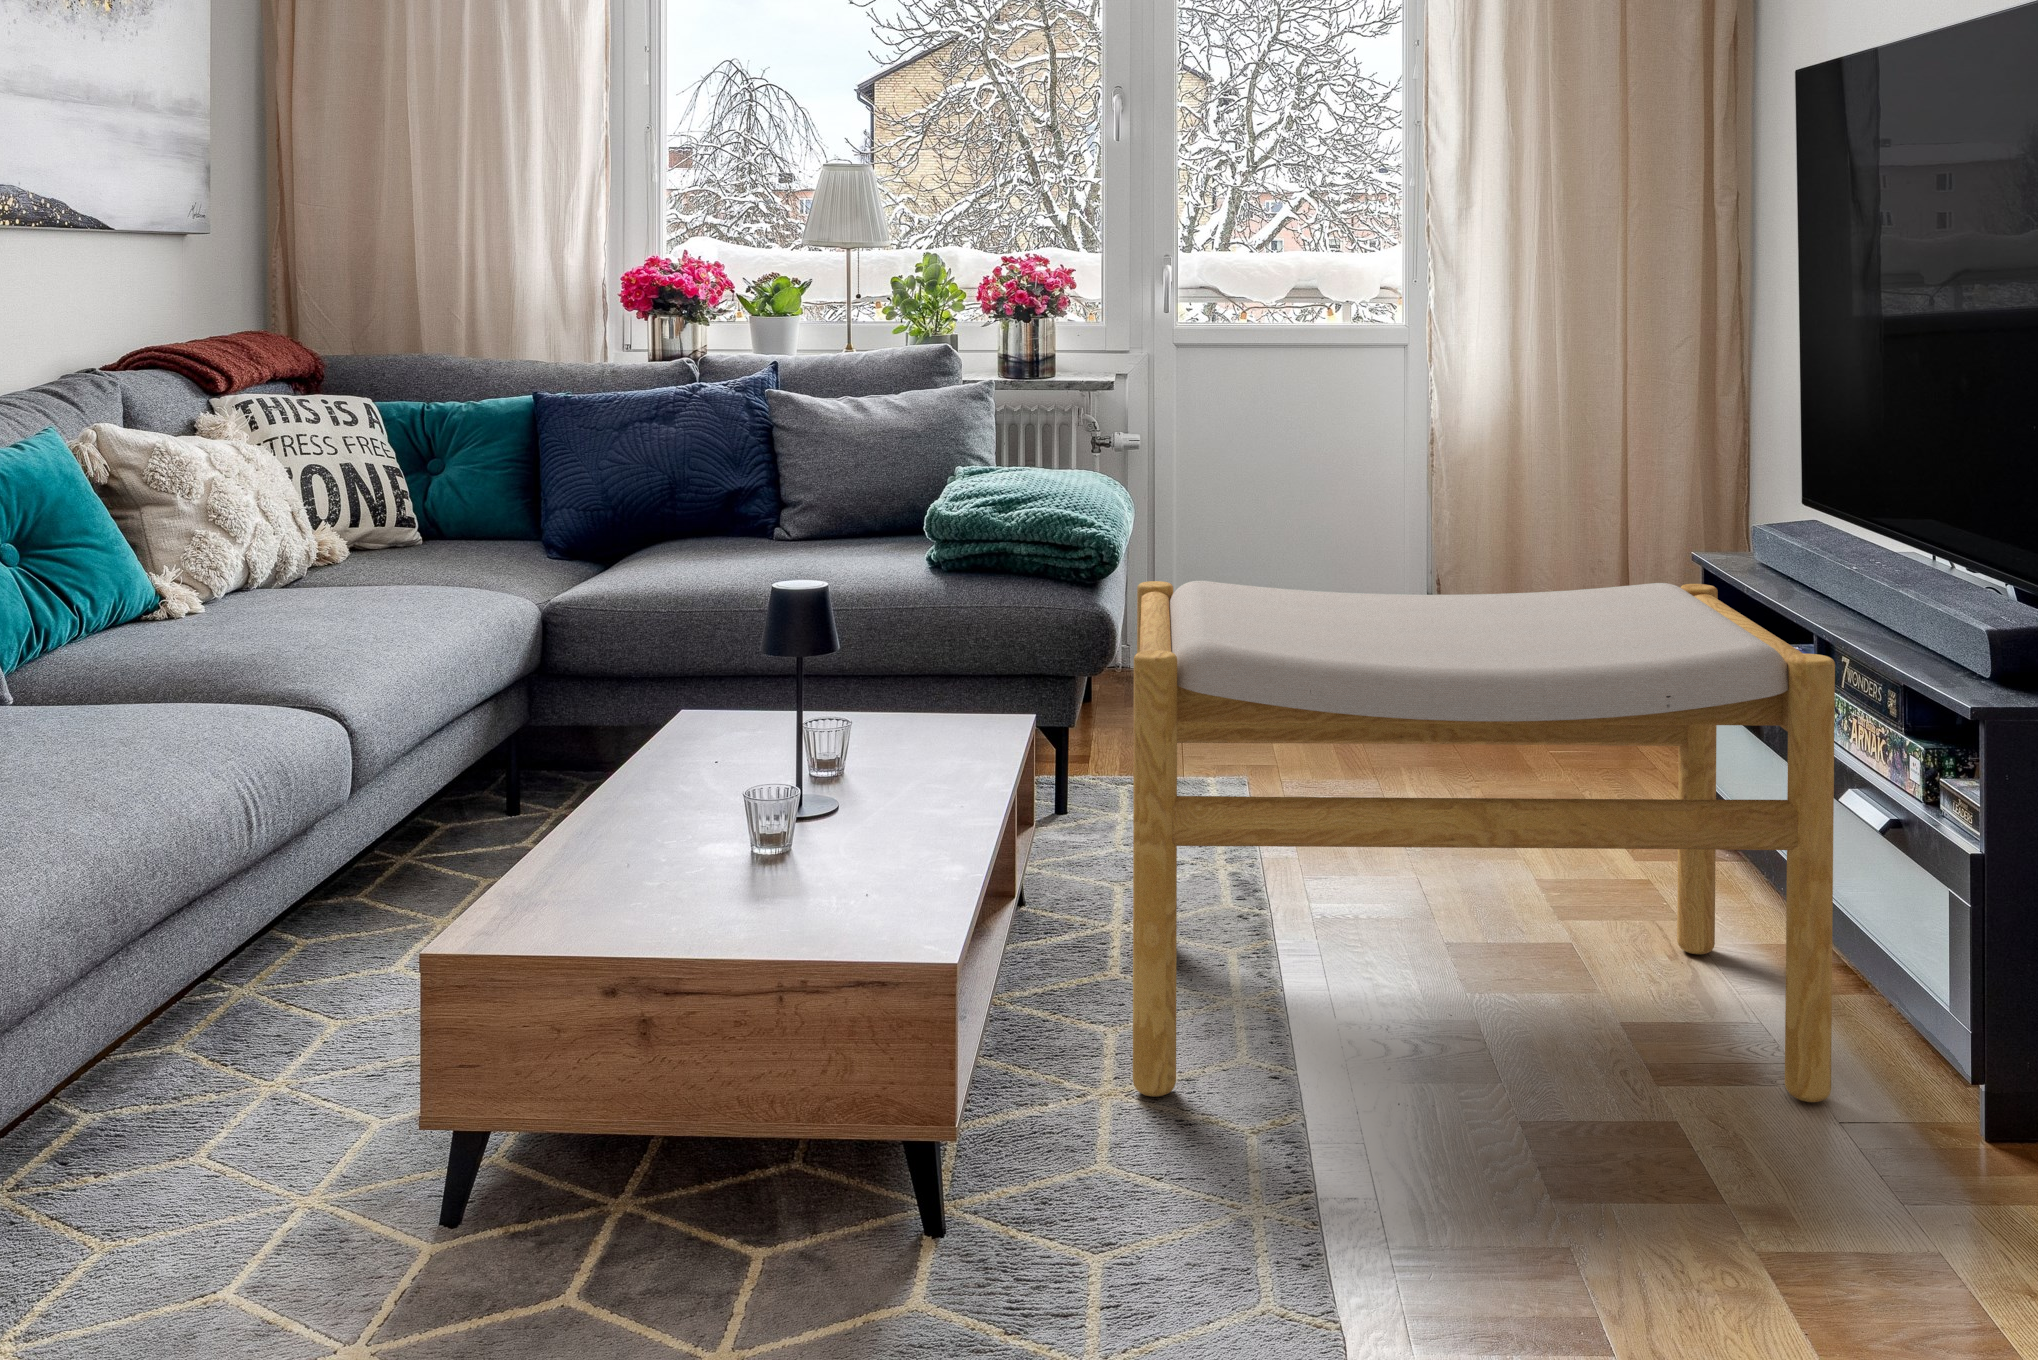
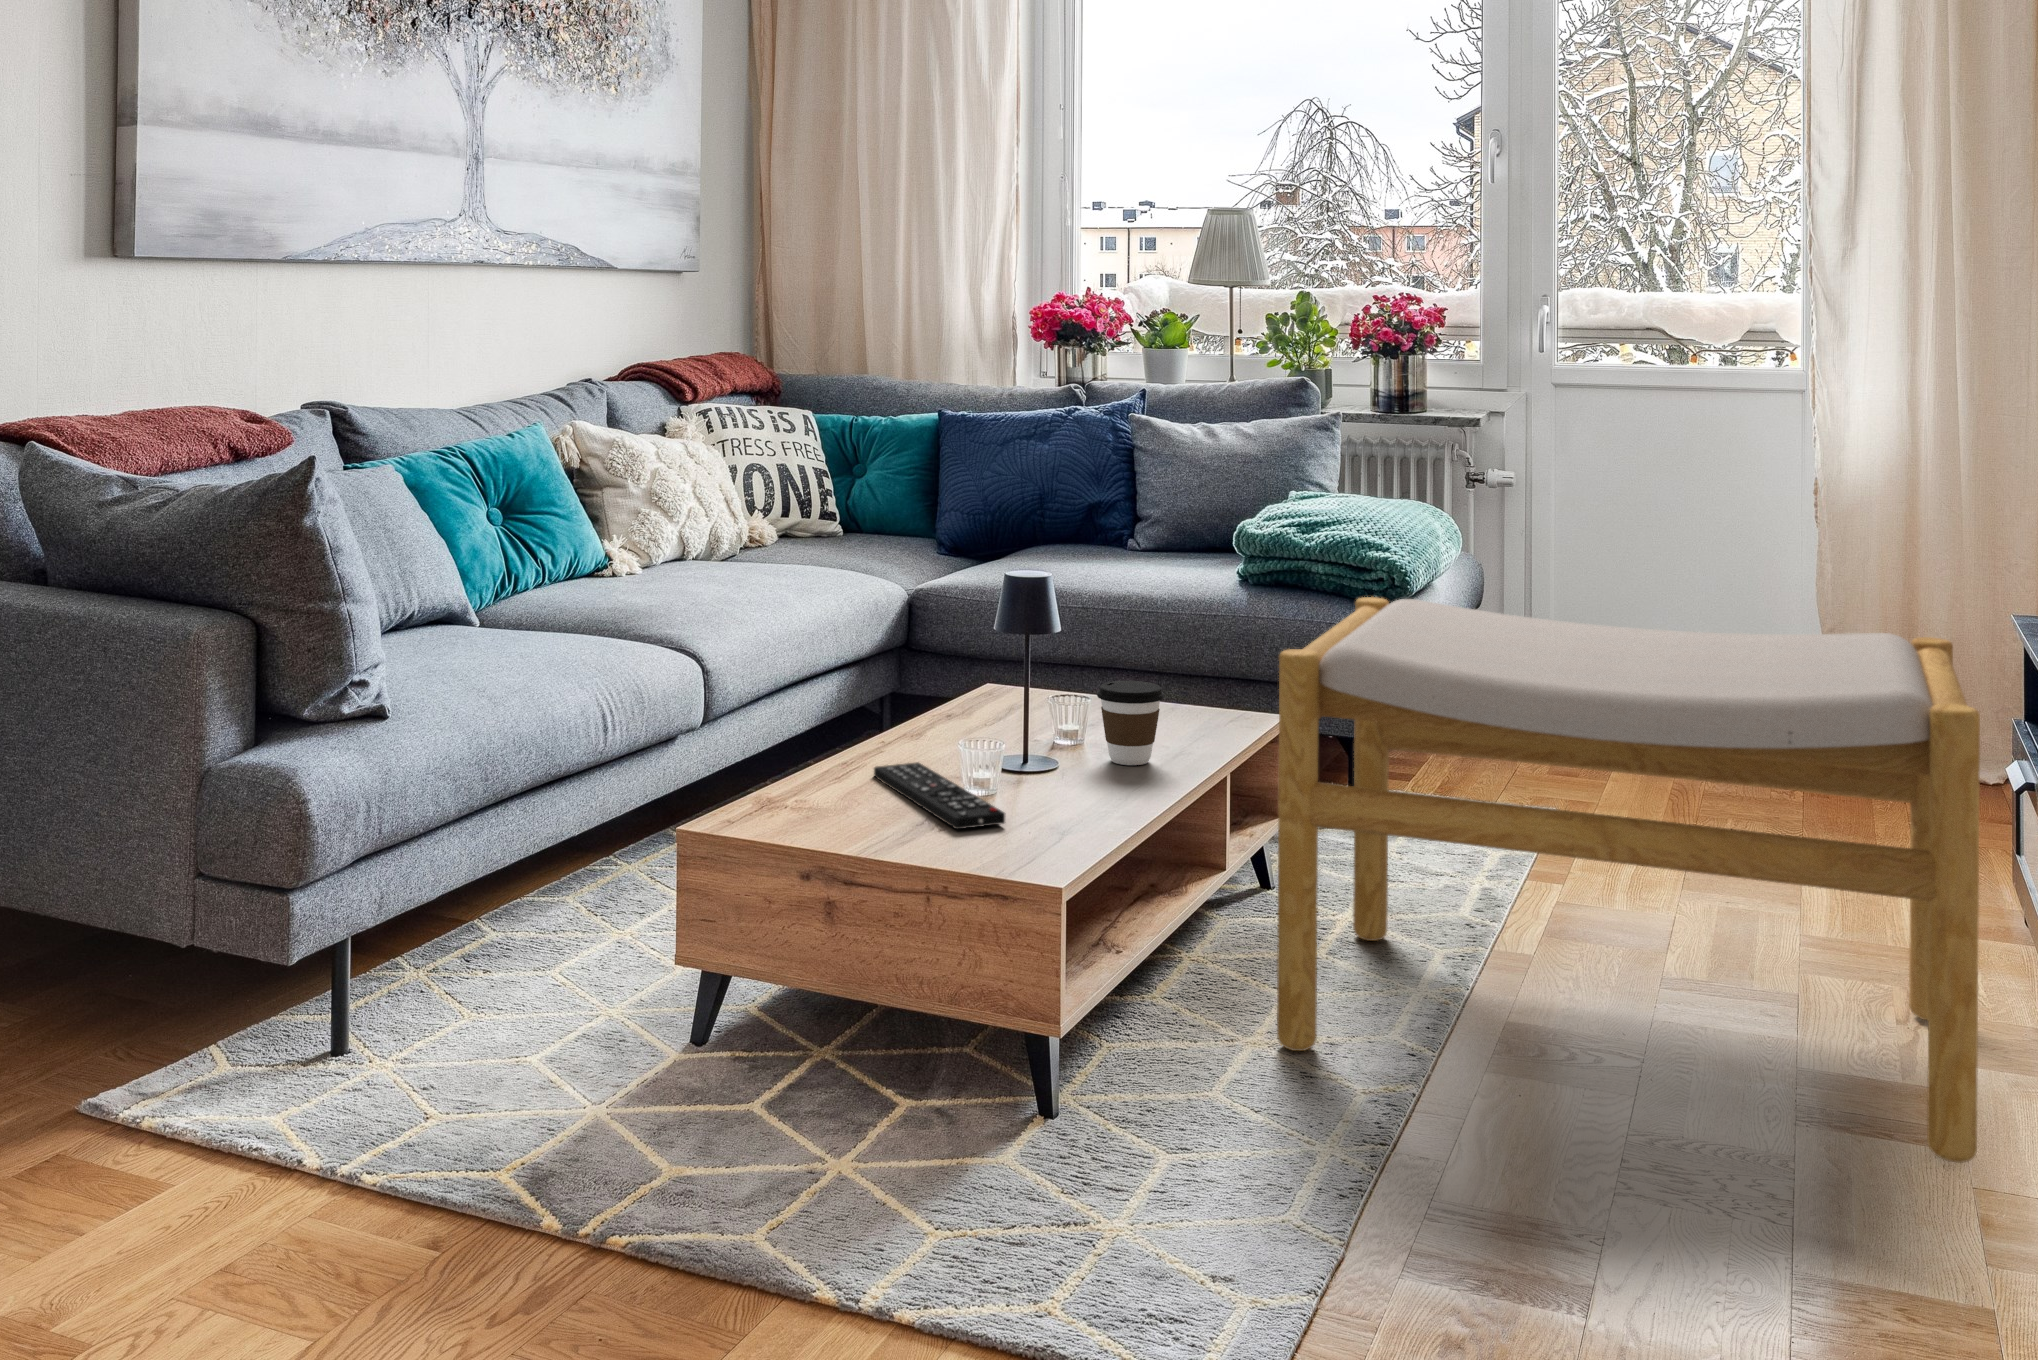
coffee cup: none [881,697,957,795] -> present [1097,681,1164,765]
remote control: none [637,822,840,906] -> present [874,762,1005,829]

